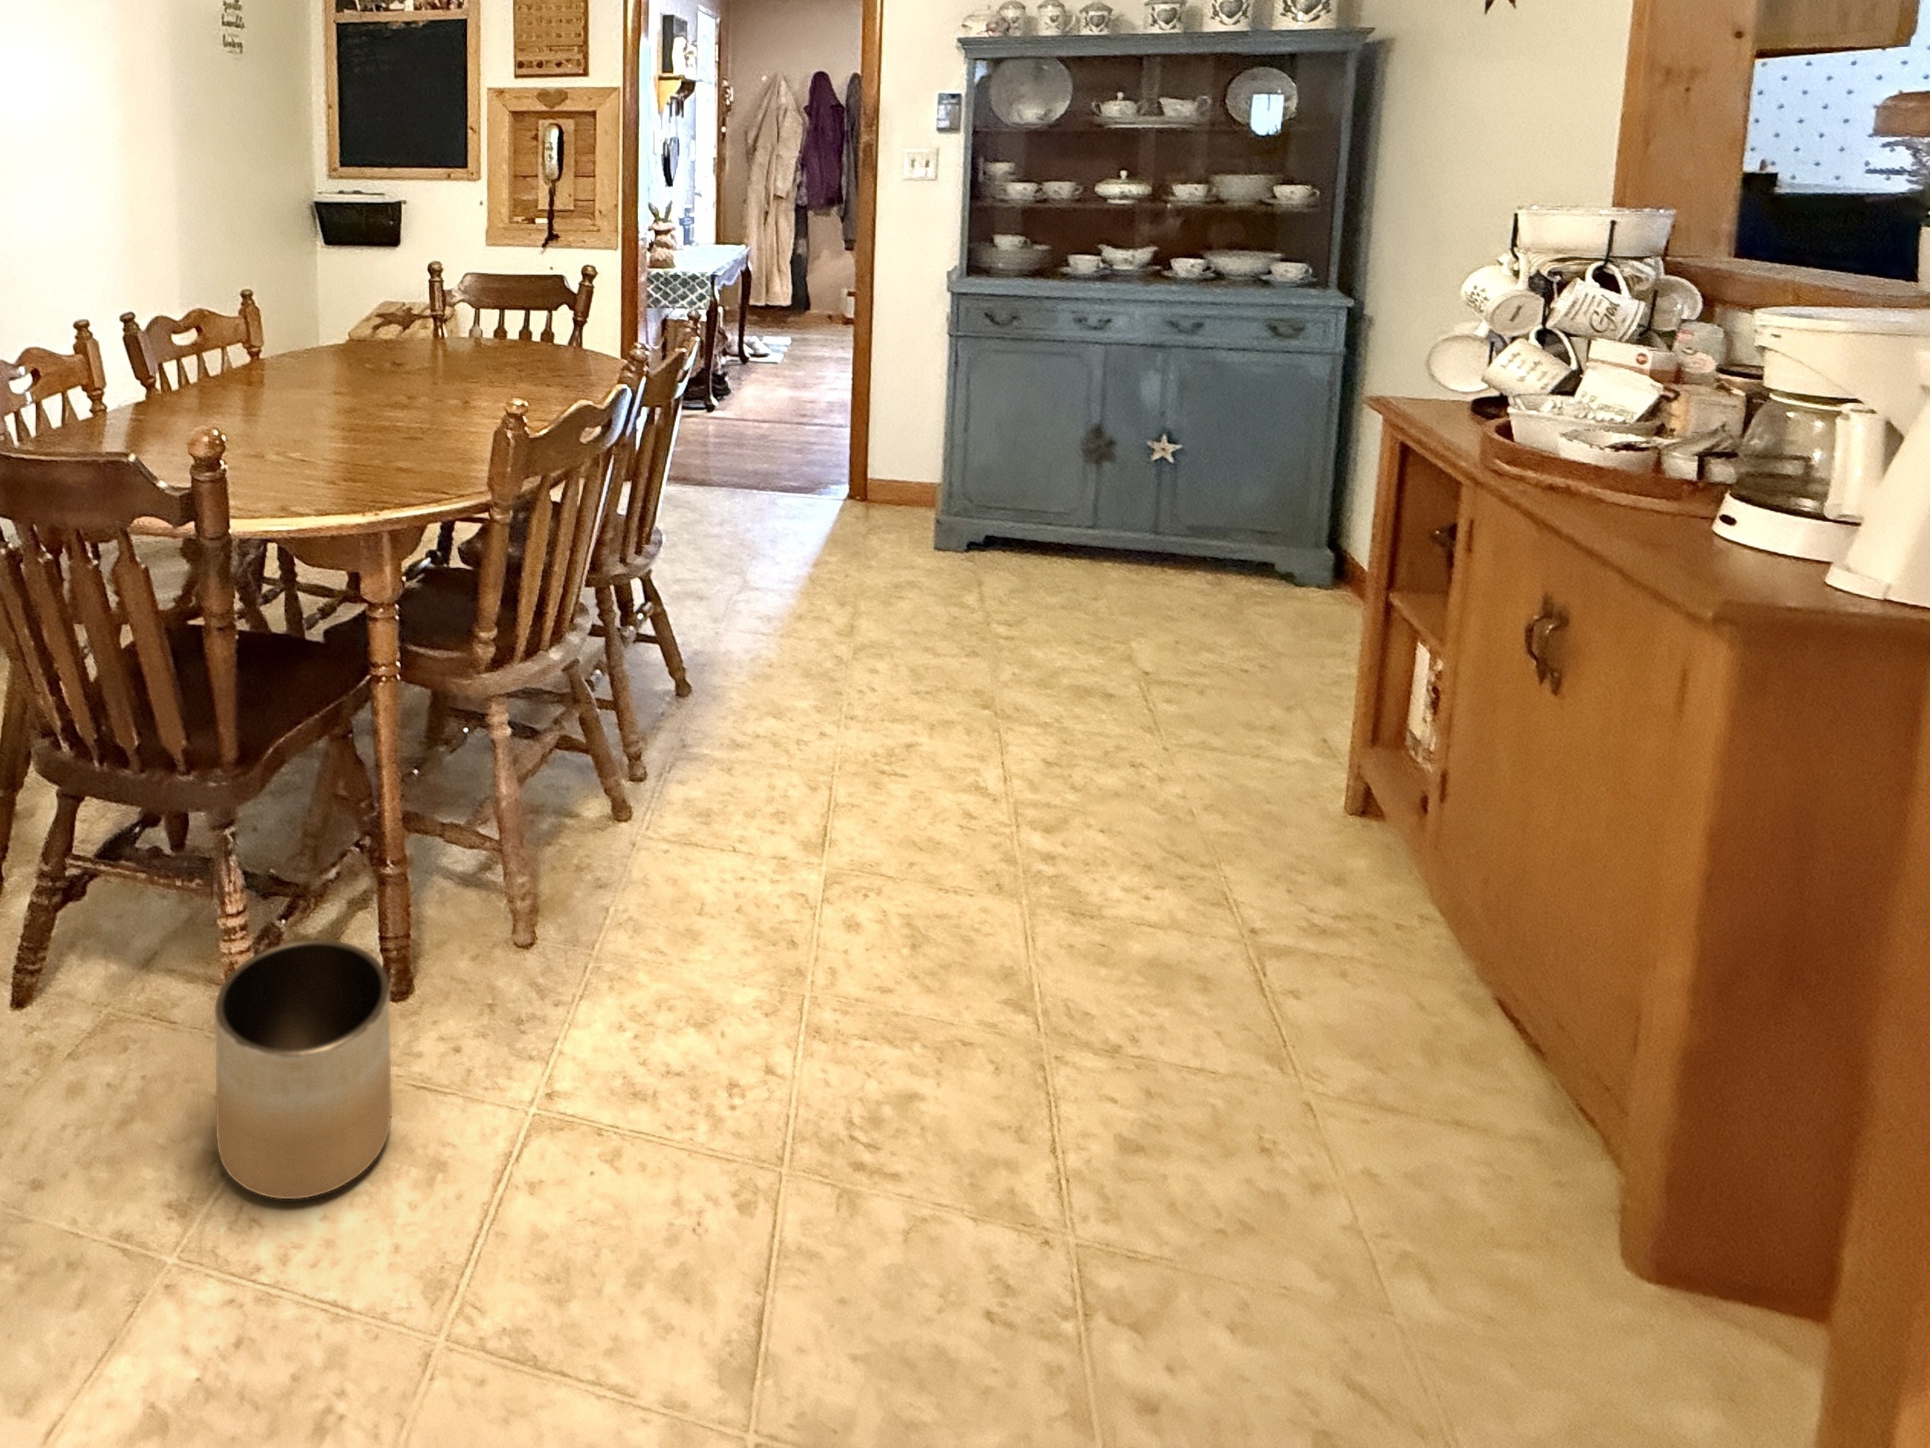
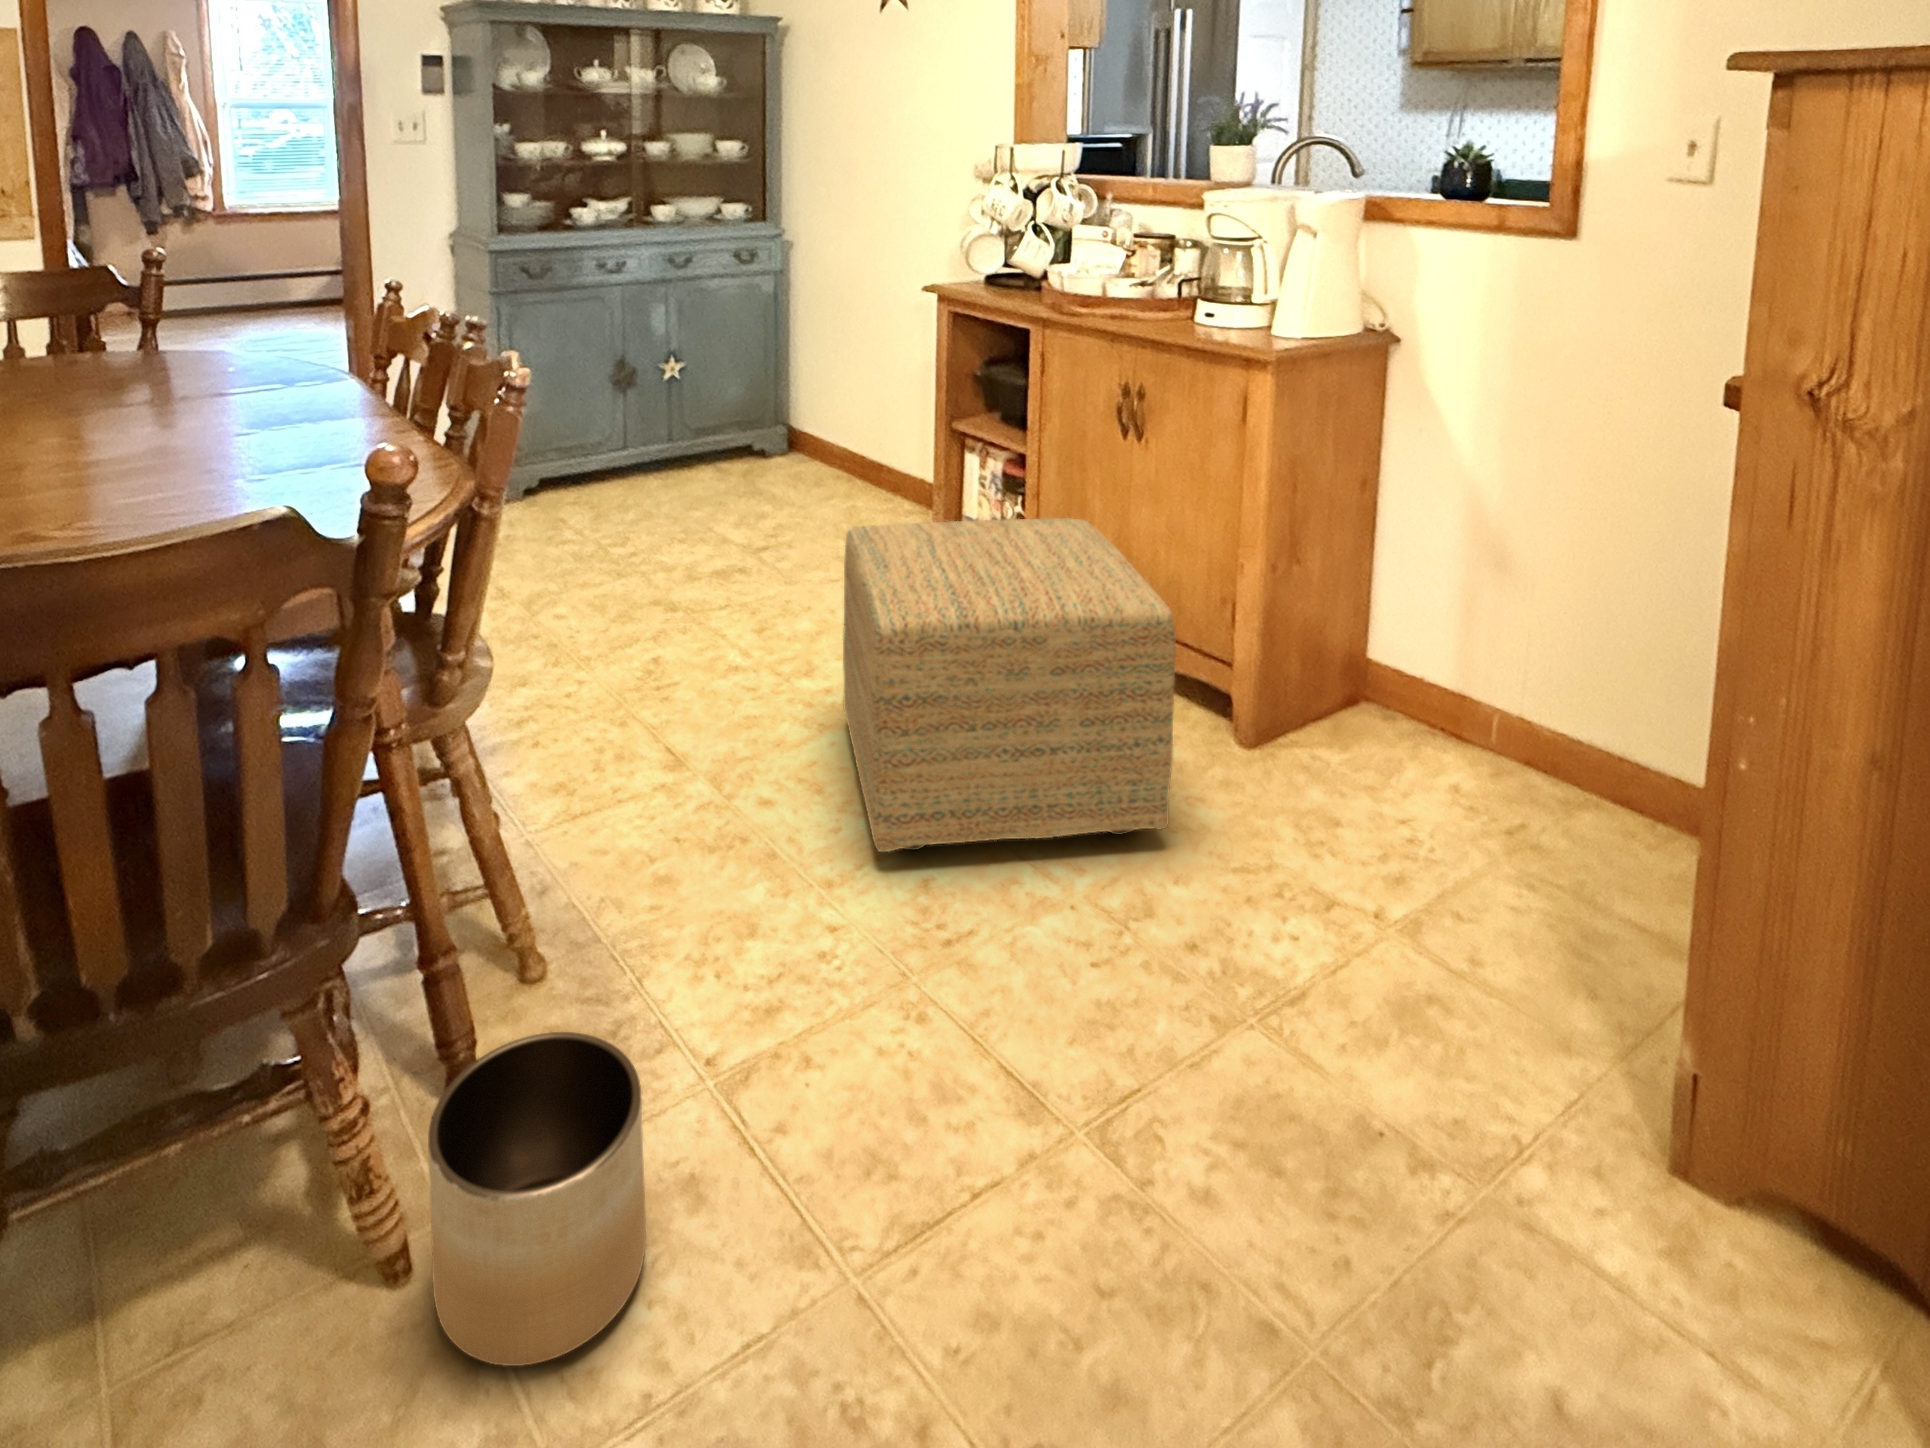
ottoman: none [875,666,1400,1253] -> present [843,518,1176,852]

